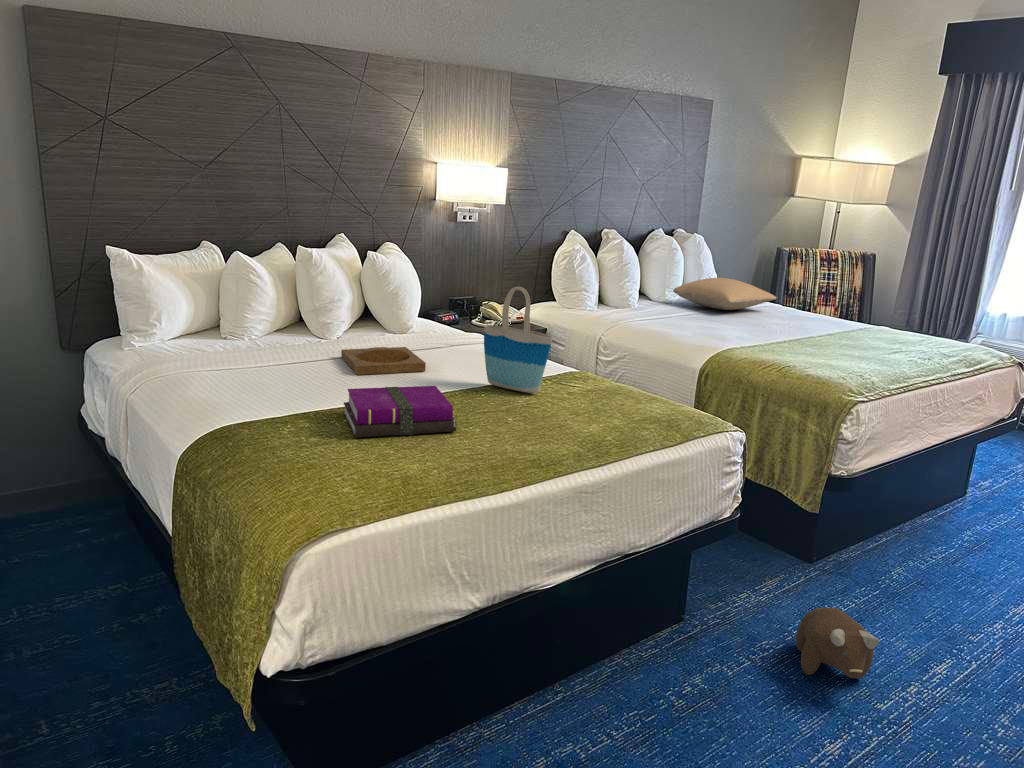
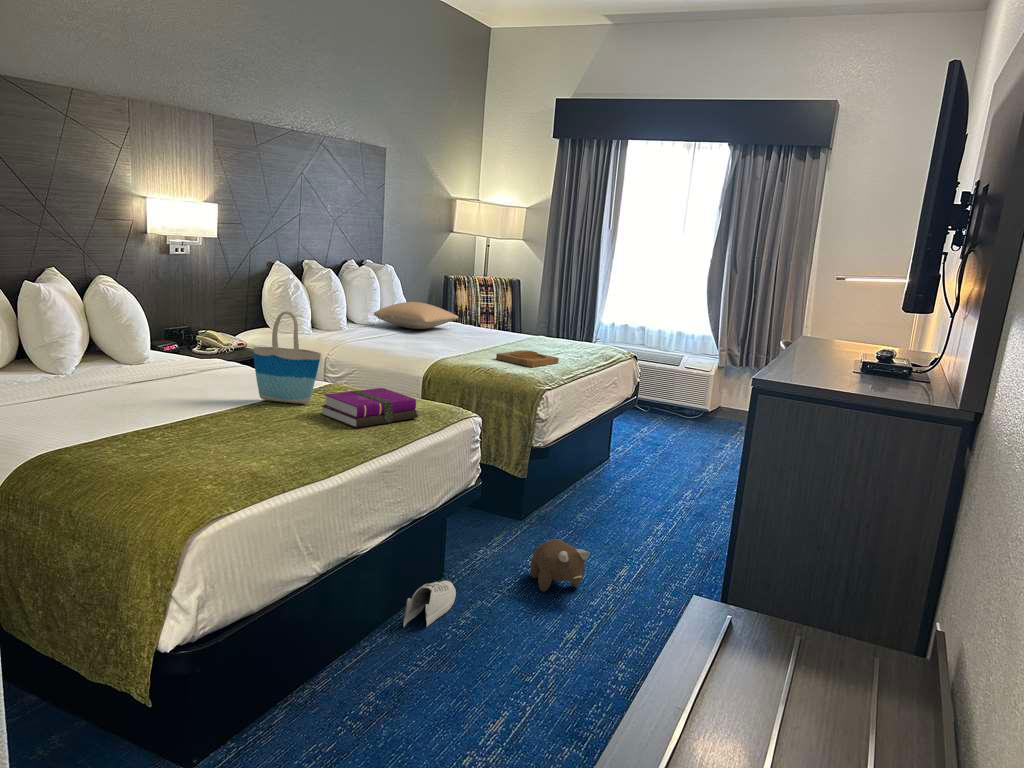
tray: present [341,347,426,375] -> present [496,350,559,367]
notebook: present [344,386,456,438] -> present [321,388,418,428]
shoe: none [605,631,685,688] -> present [404,581,456,626]

